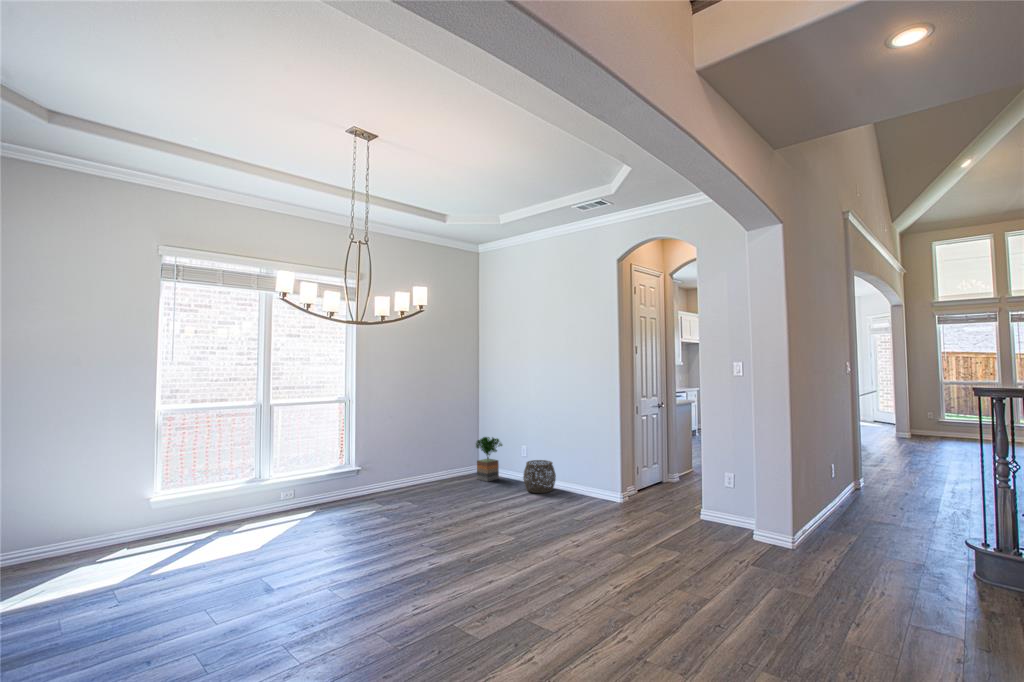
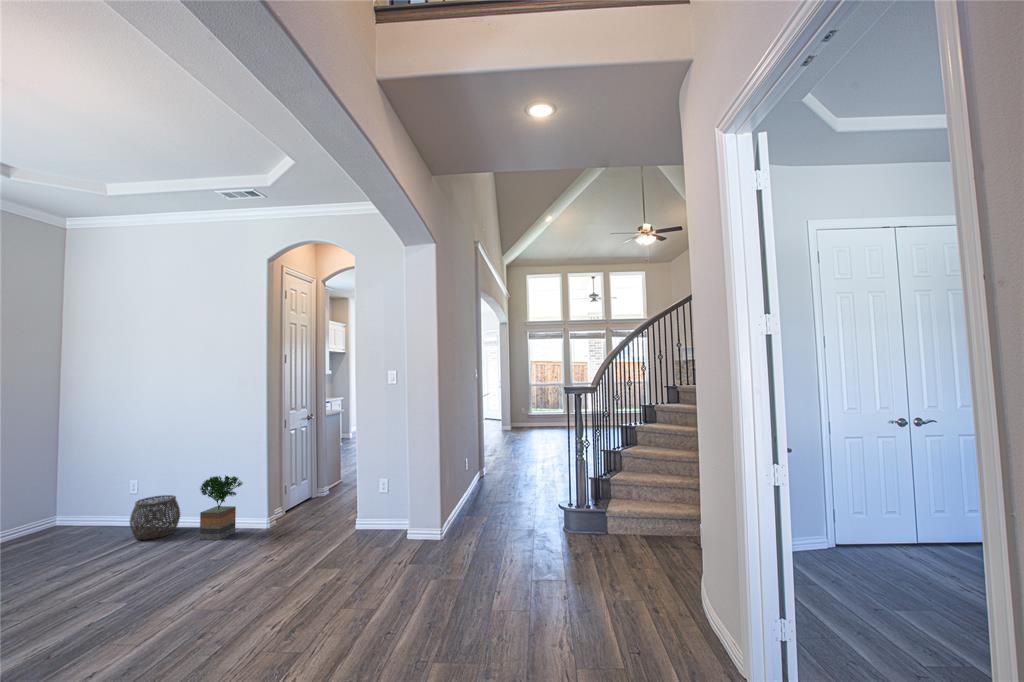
potted tree: present [476,437,502,481] -> present [200,475,242,540]

